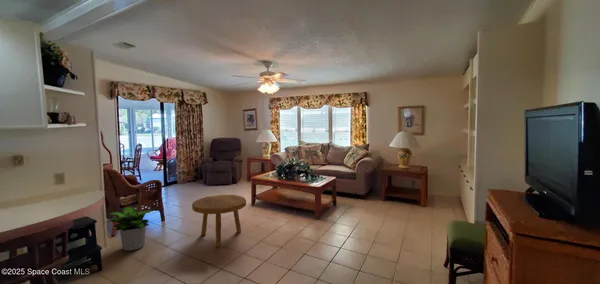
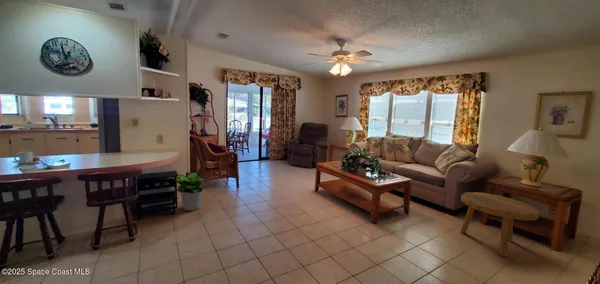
footstool: present [192,195,246,247] -> present [460,192,540,257]

